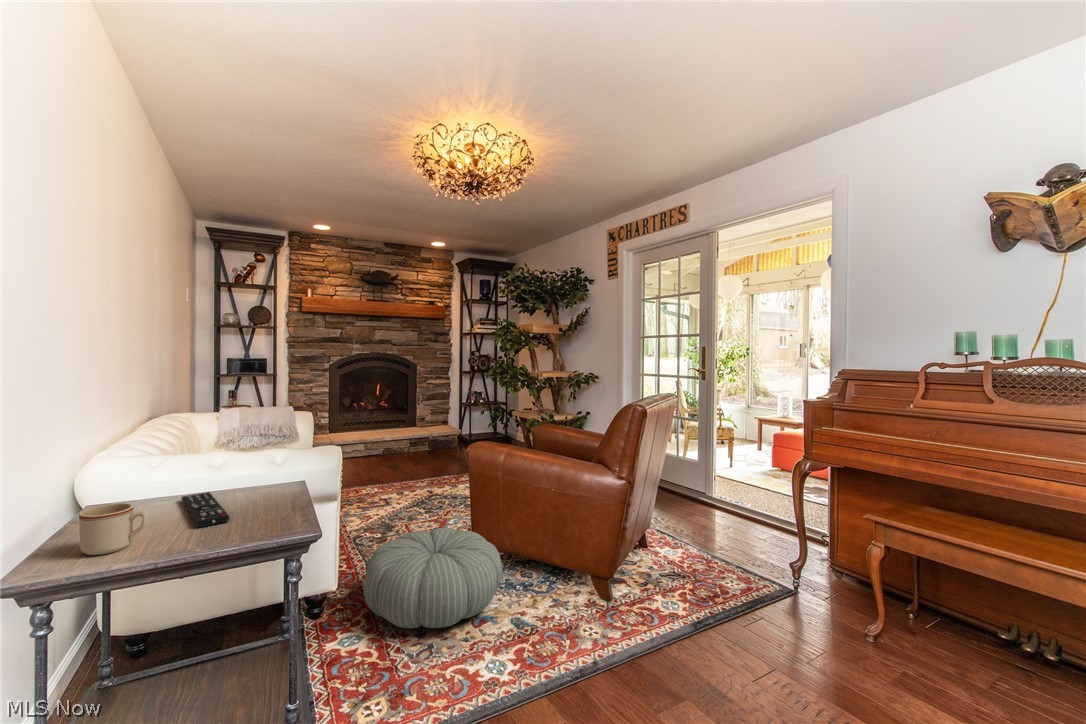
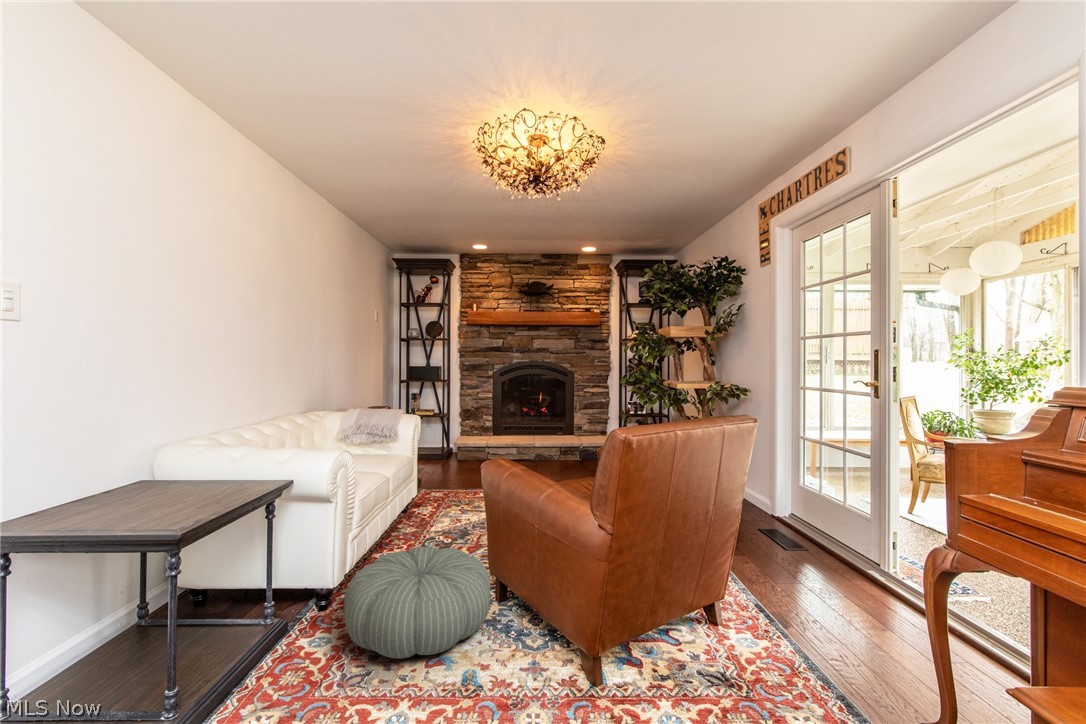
remote control: present [182,492,229,527] -> none [138,483,206,514]
mug: present [79,503,147,555] -> none [40,486,86,525]

